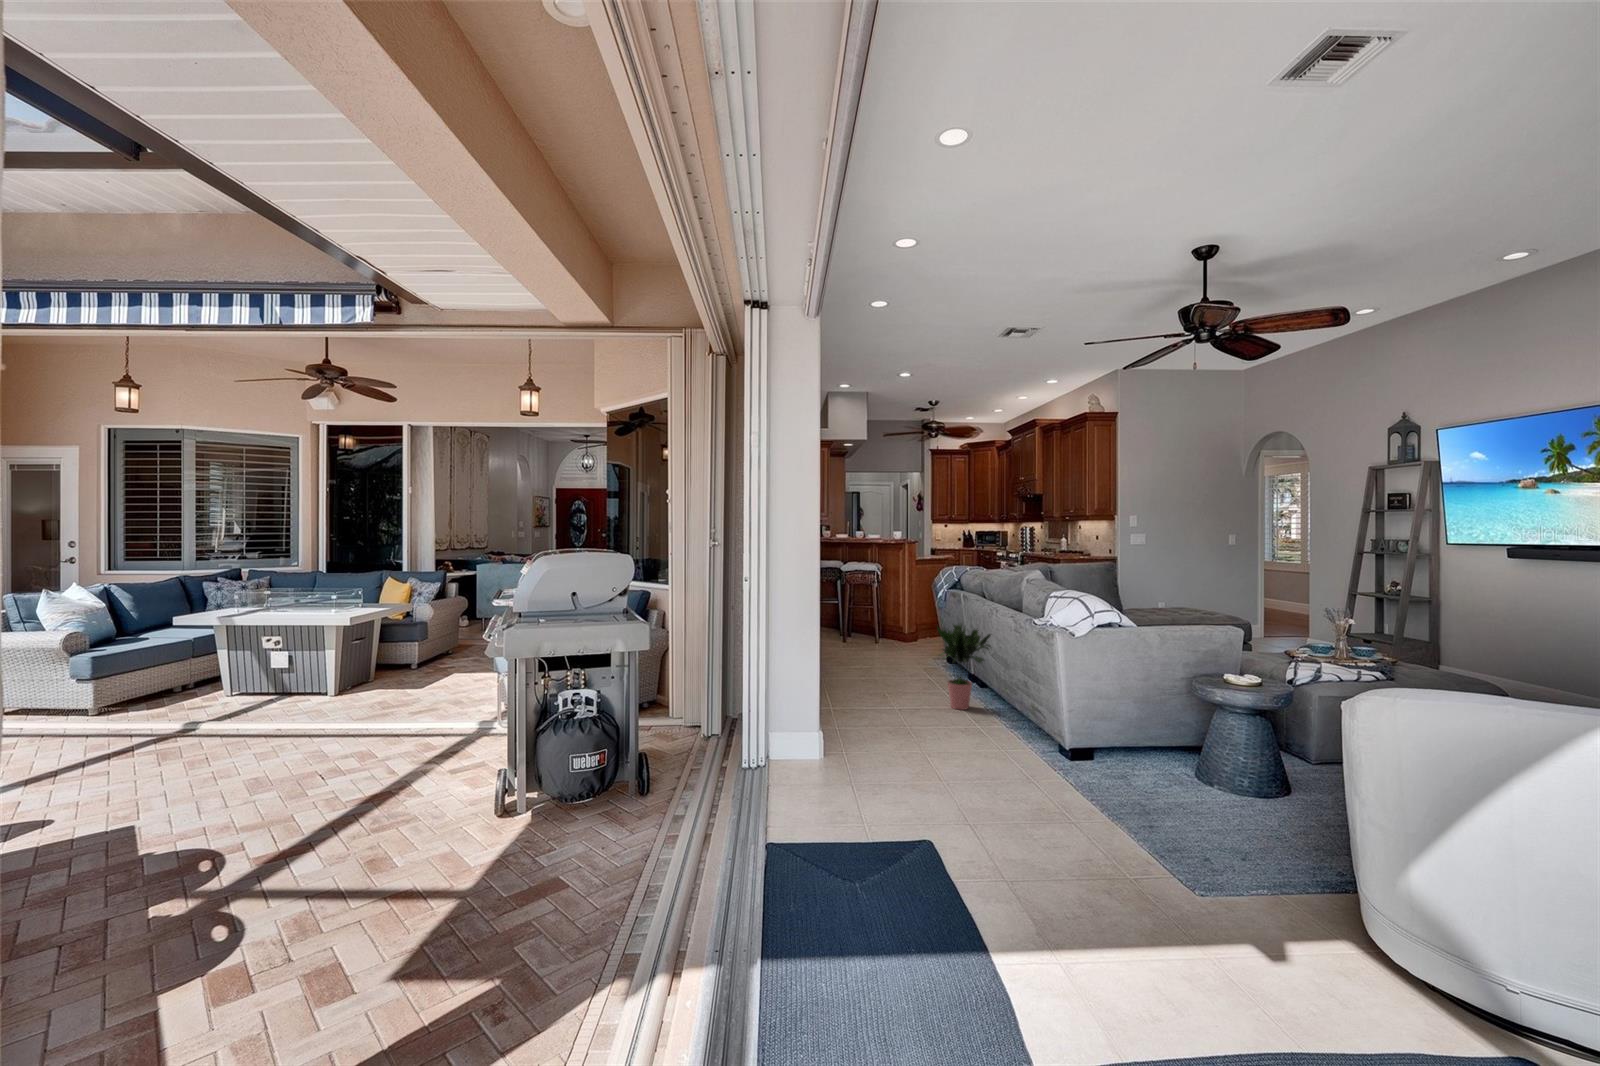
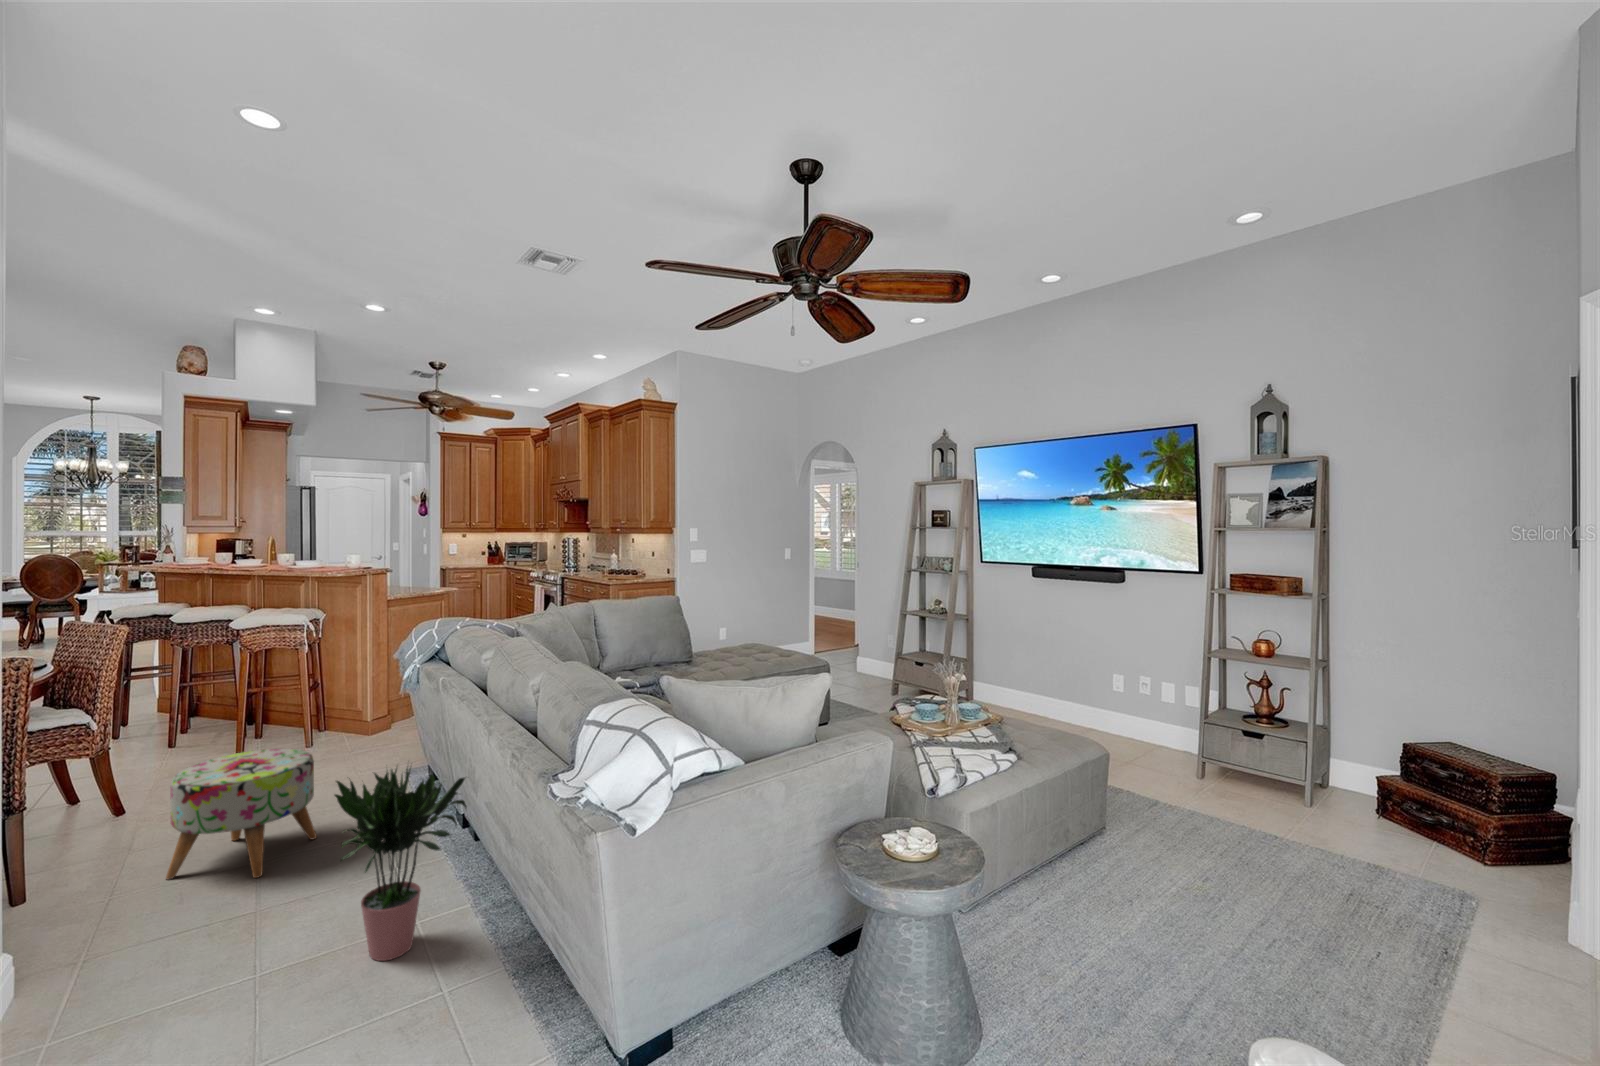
ottoman: none [851,627,907,682] -> present [166,748,317,880]

